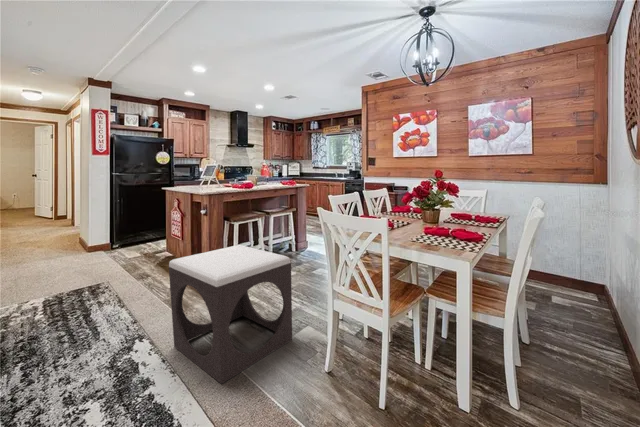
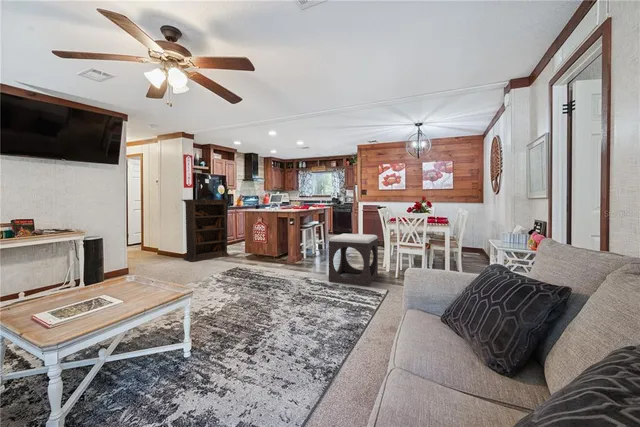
bookcase: none [70,174,152,263] -> present [182,199,230,262]

